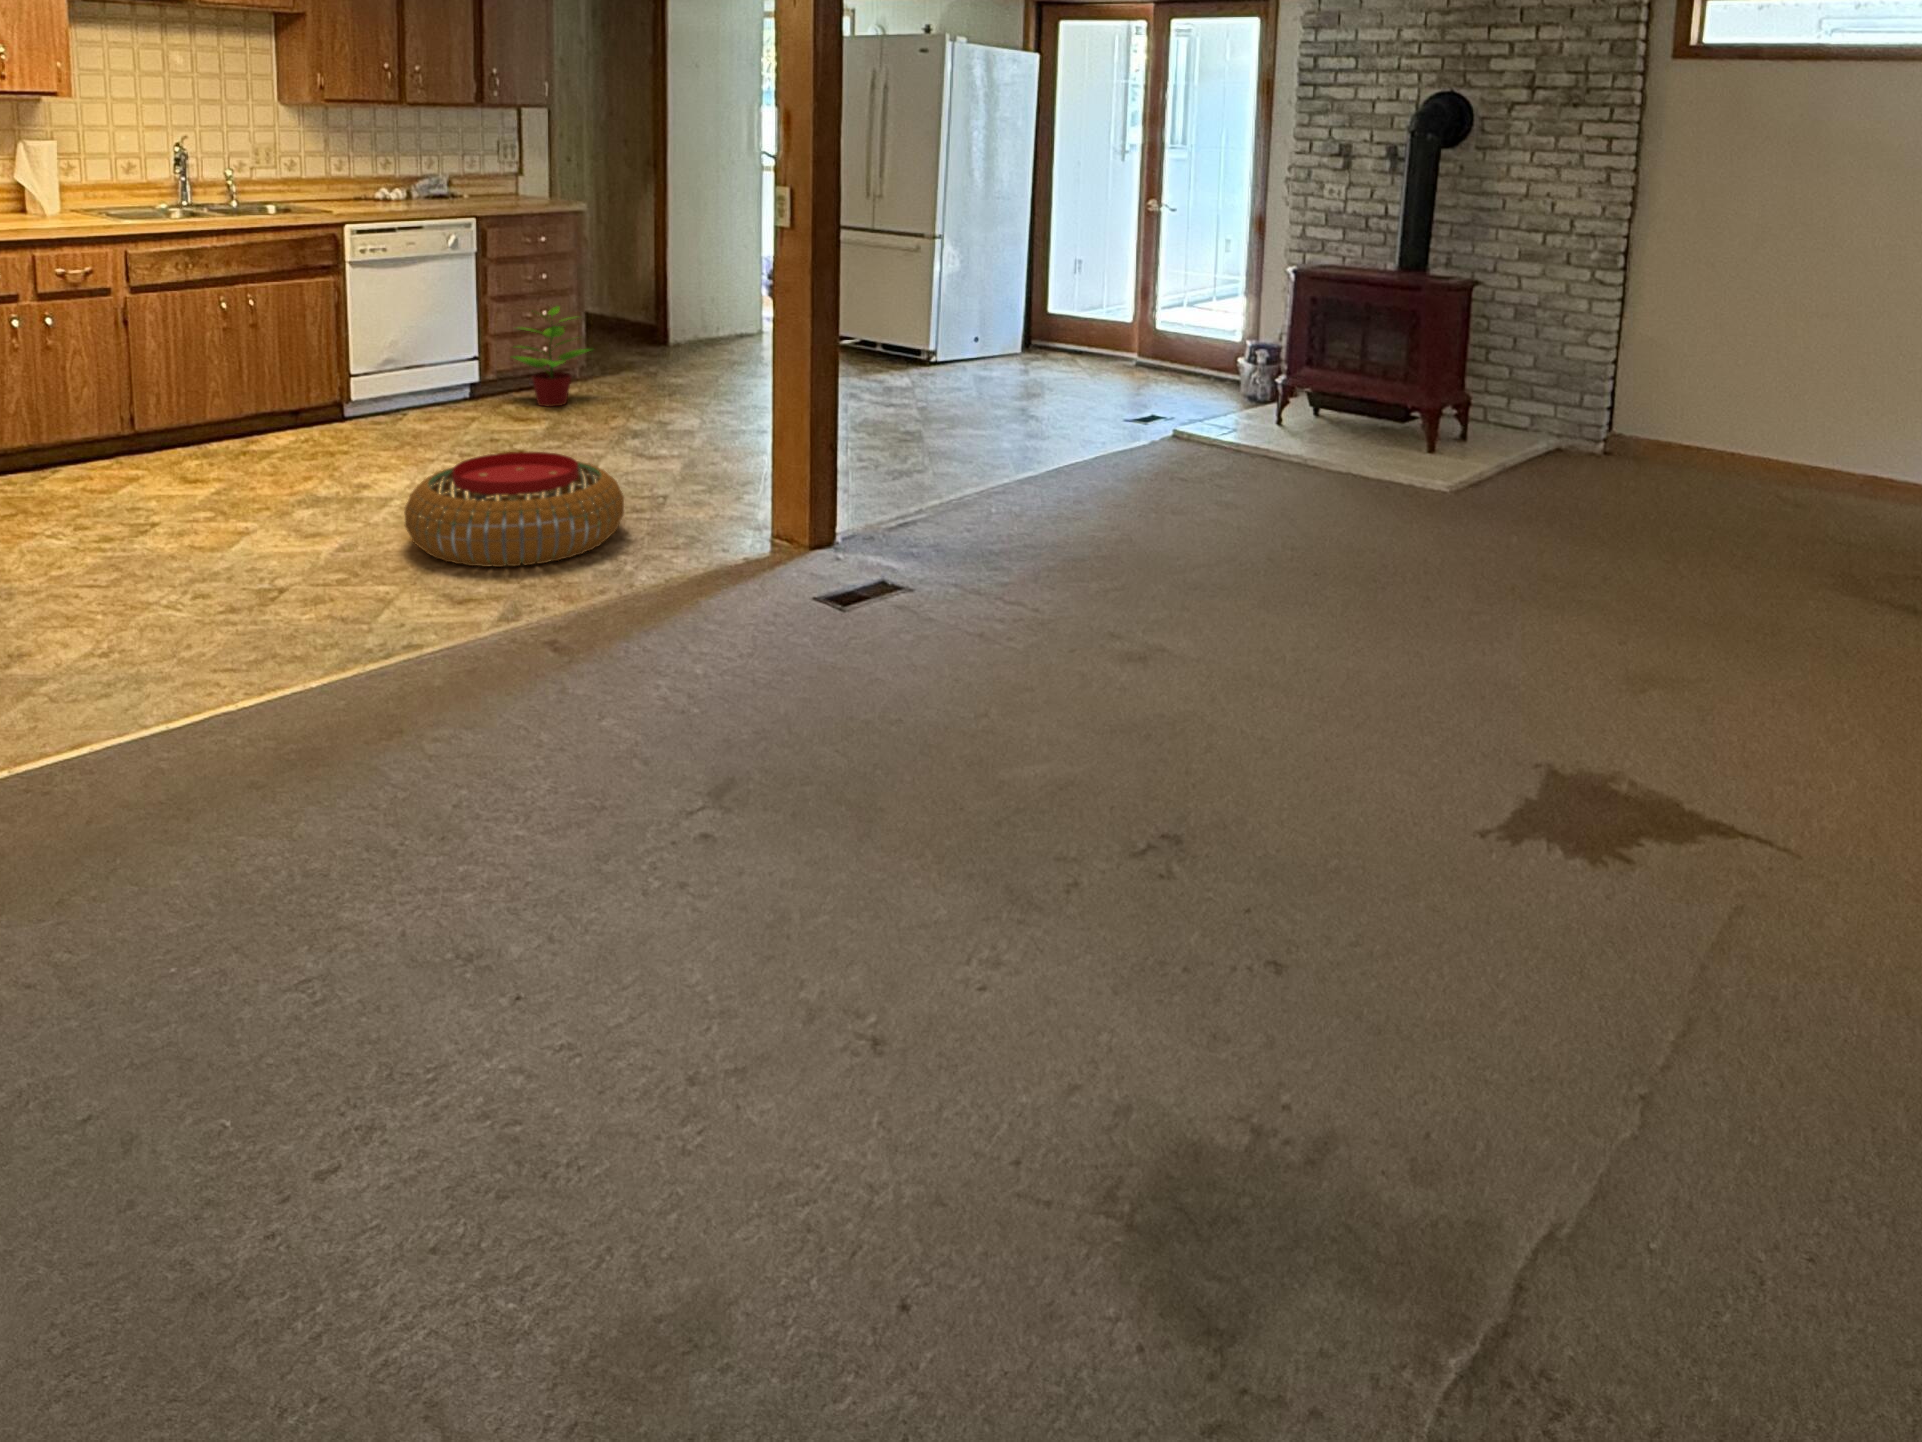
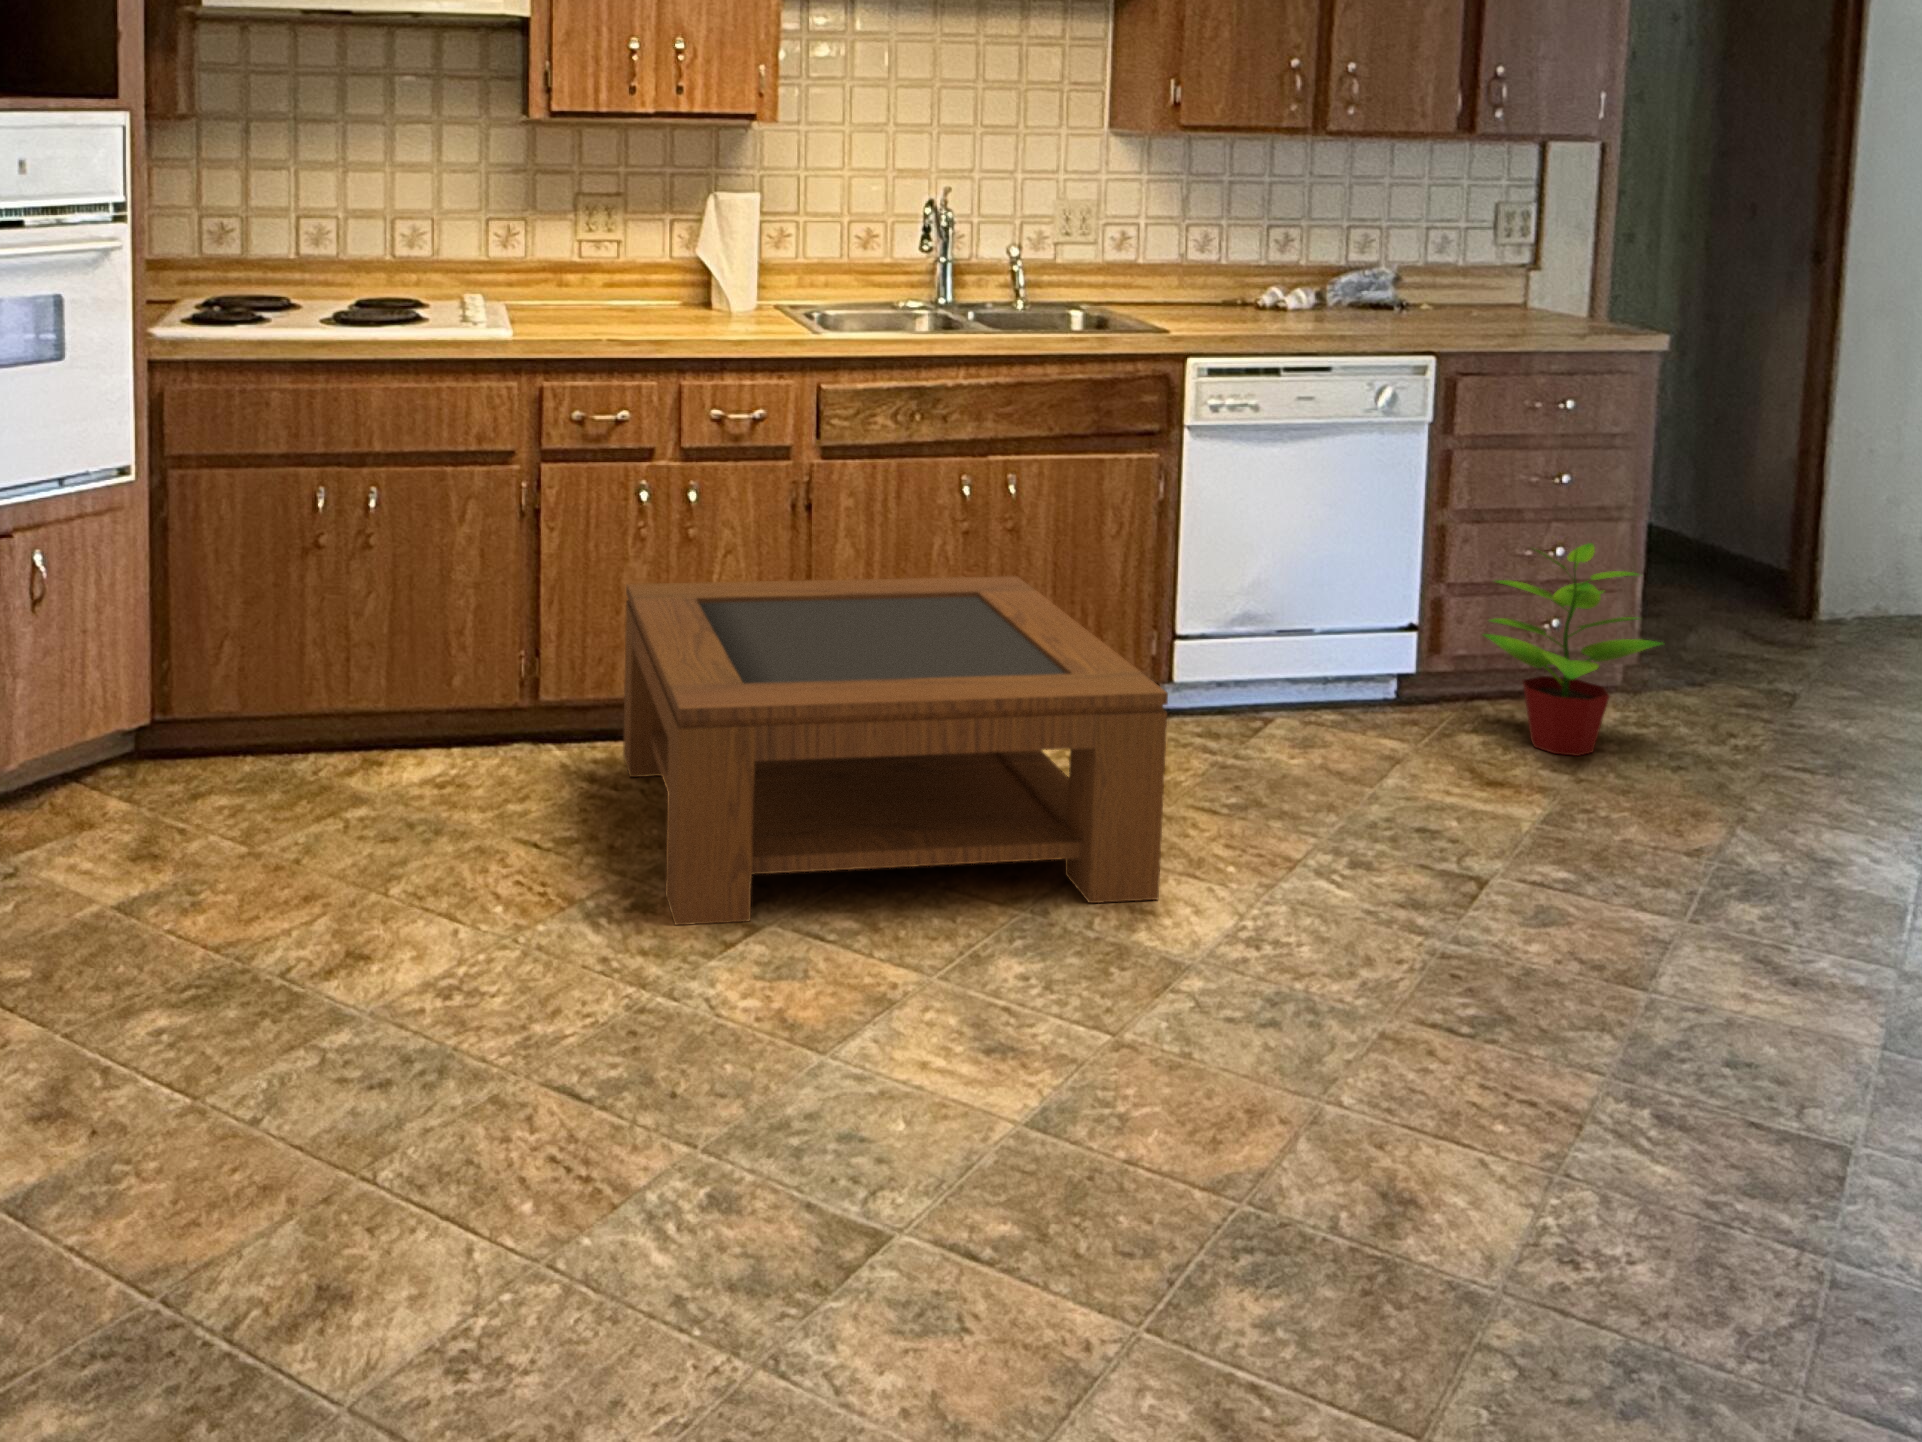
coffee table: none [10,349,370,530] -> present [623,576,1168,925]
pouf: present [404,452,624,567] -> none [1175,964,1749,1359]

